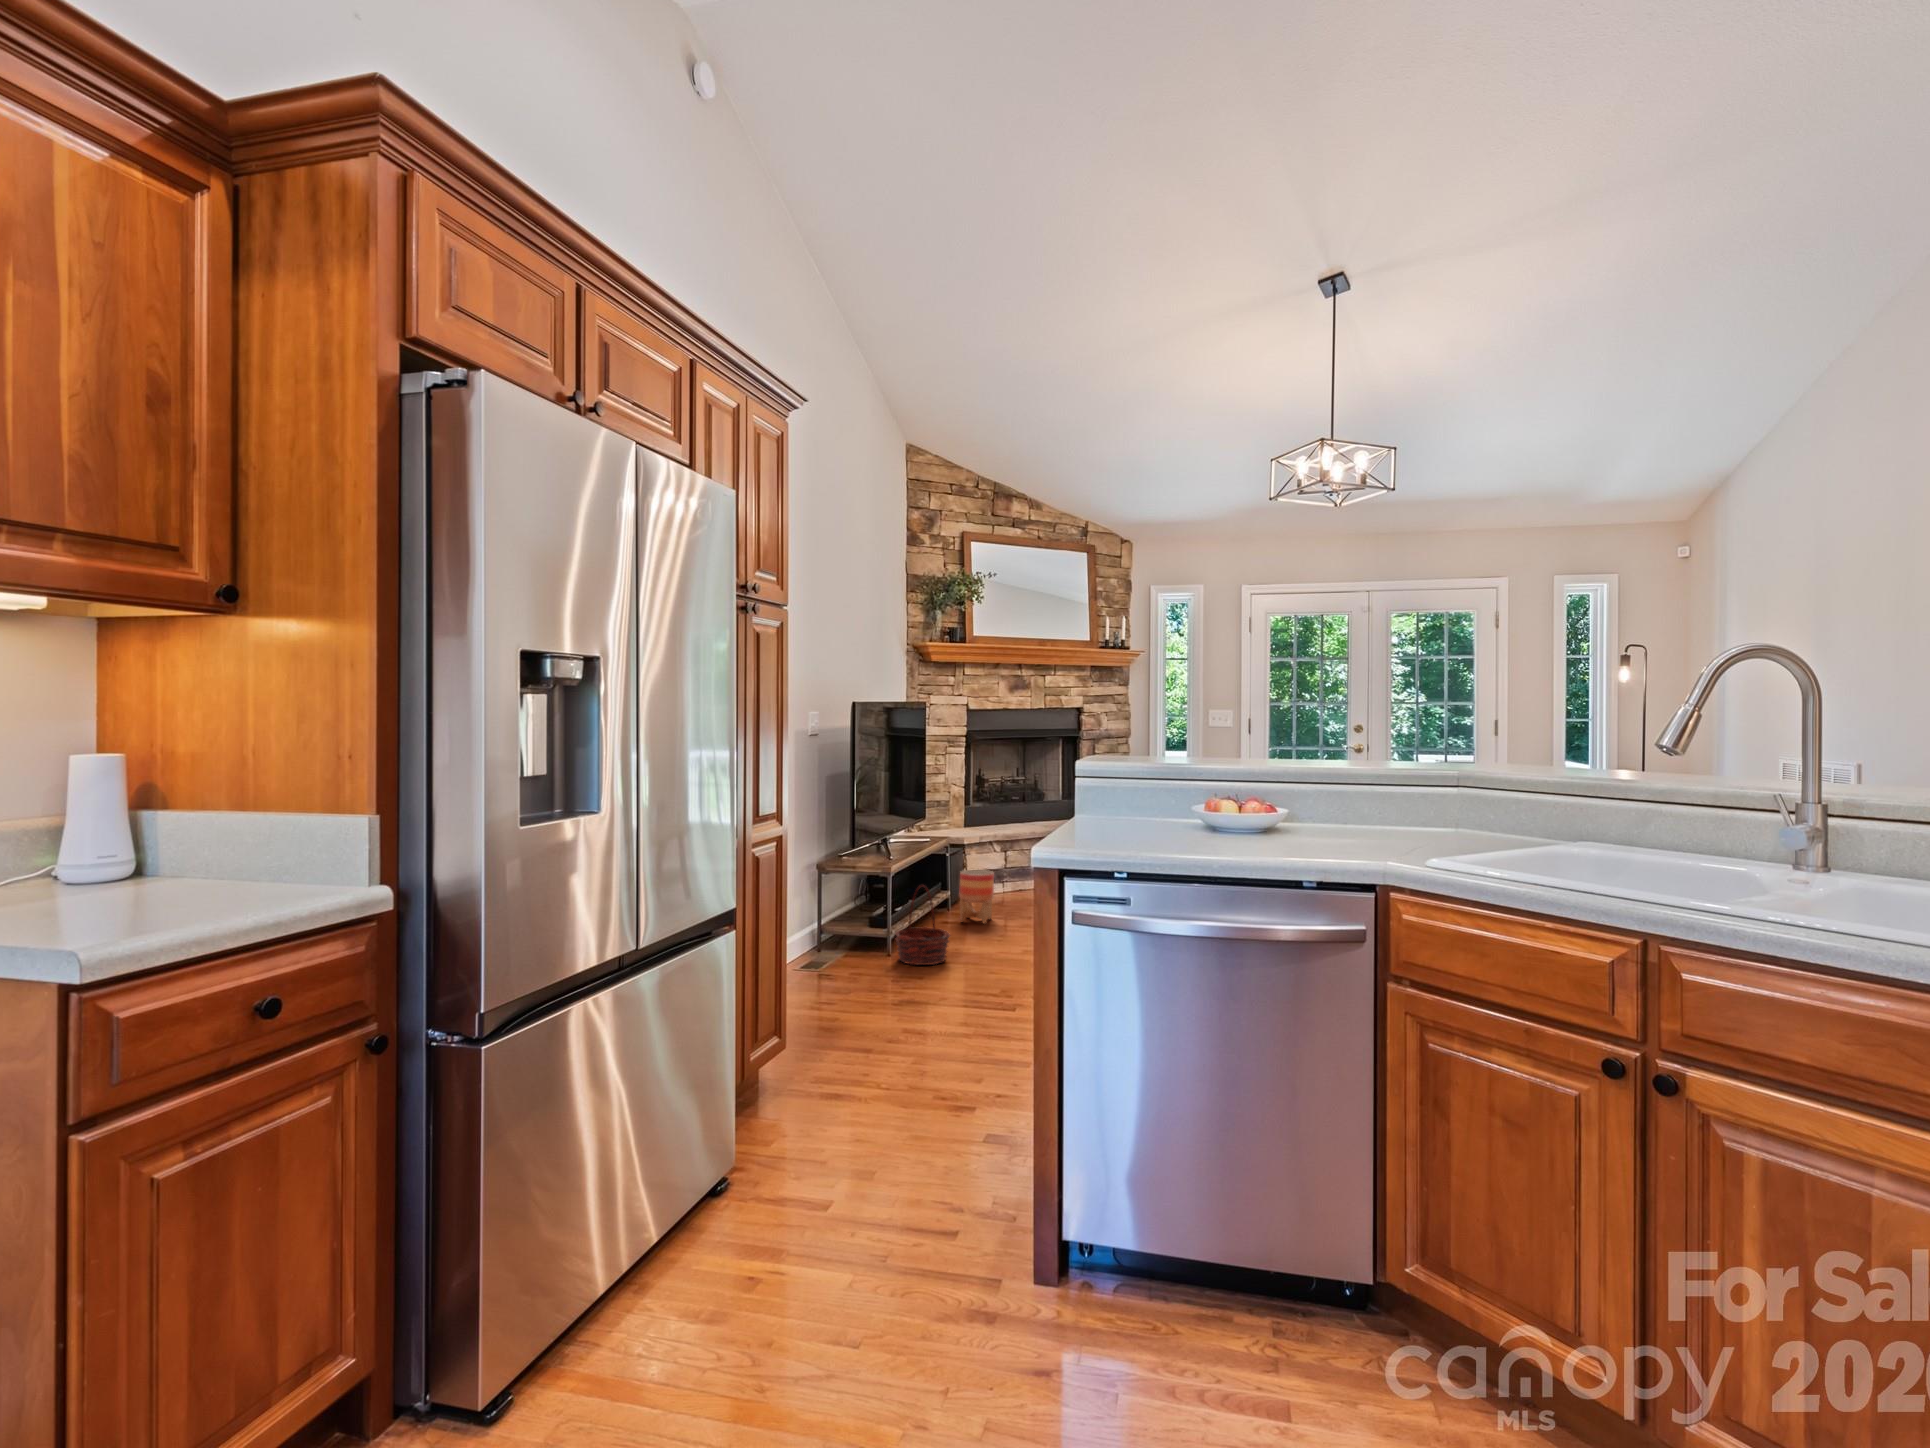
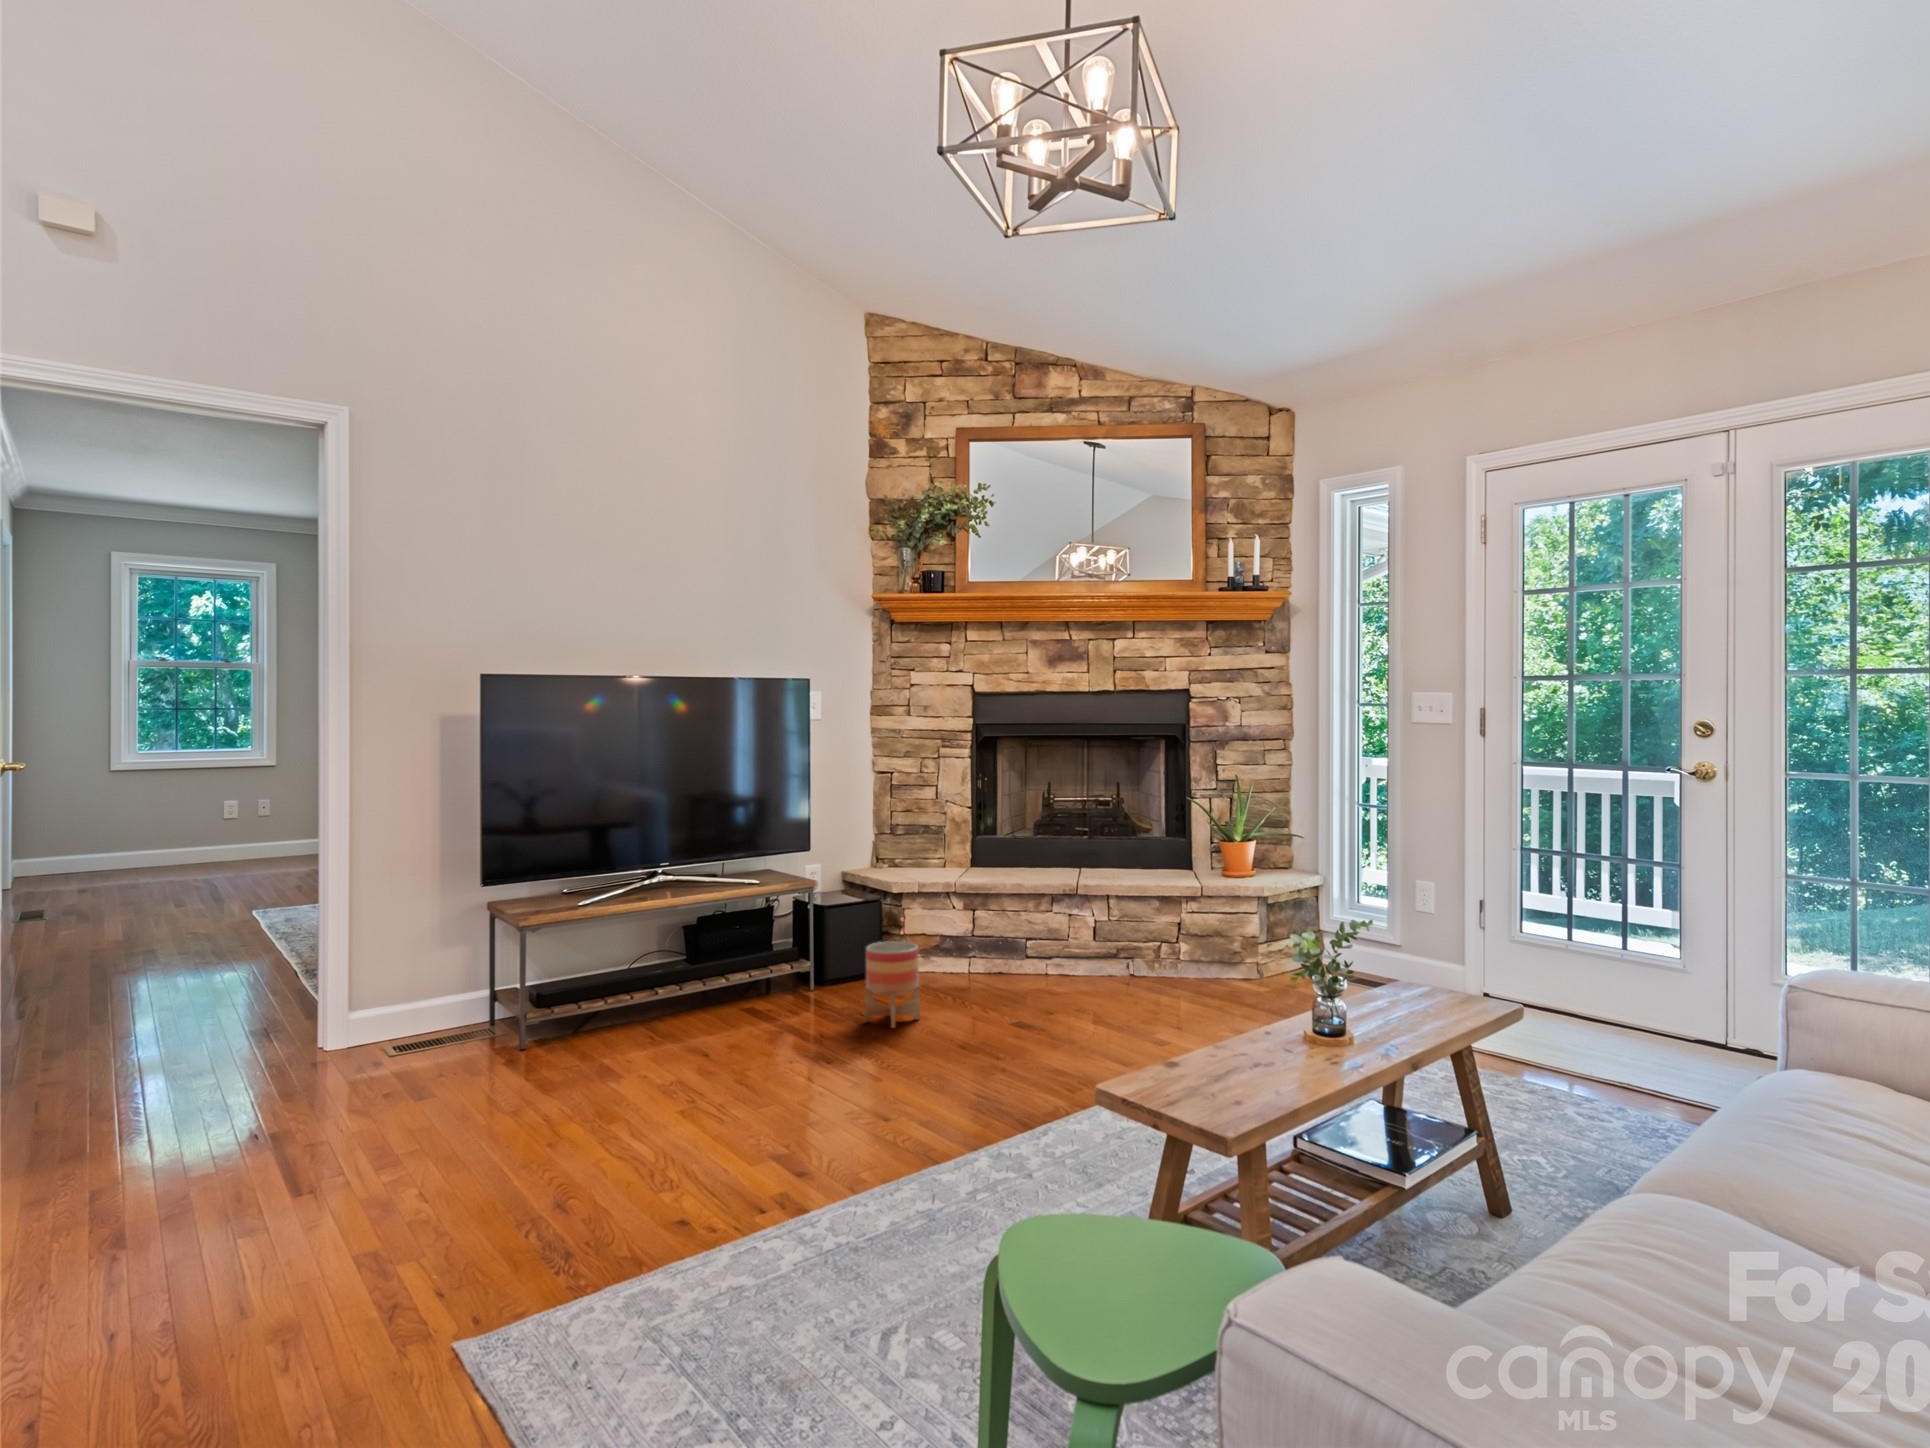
basket: present [895,885,950,965] -> none [629,977,720,1106]

